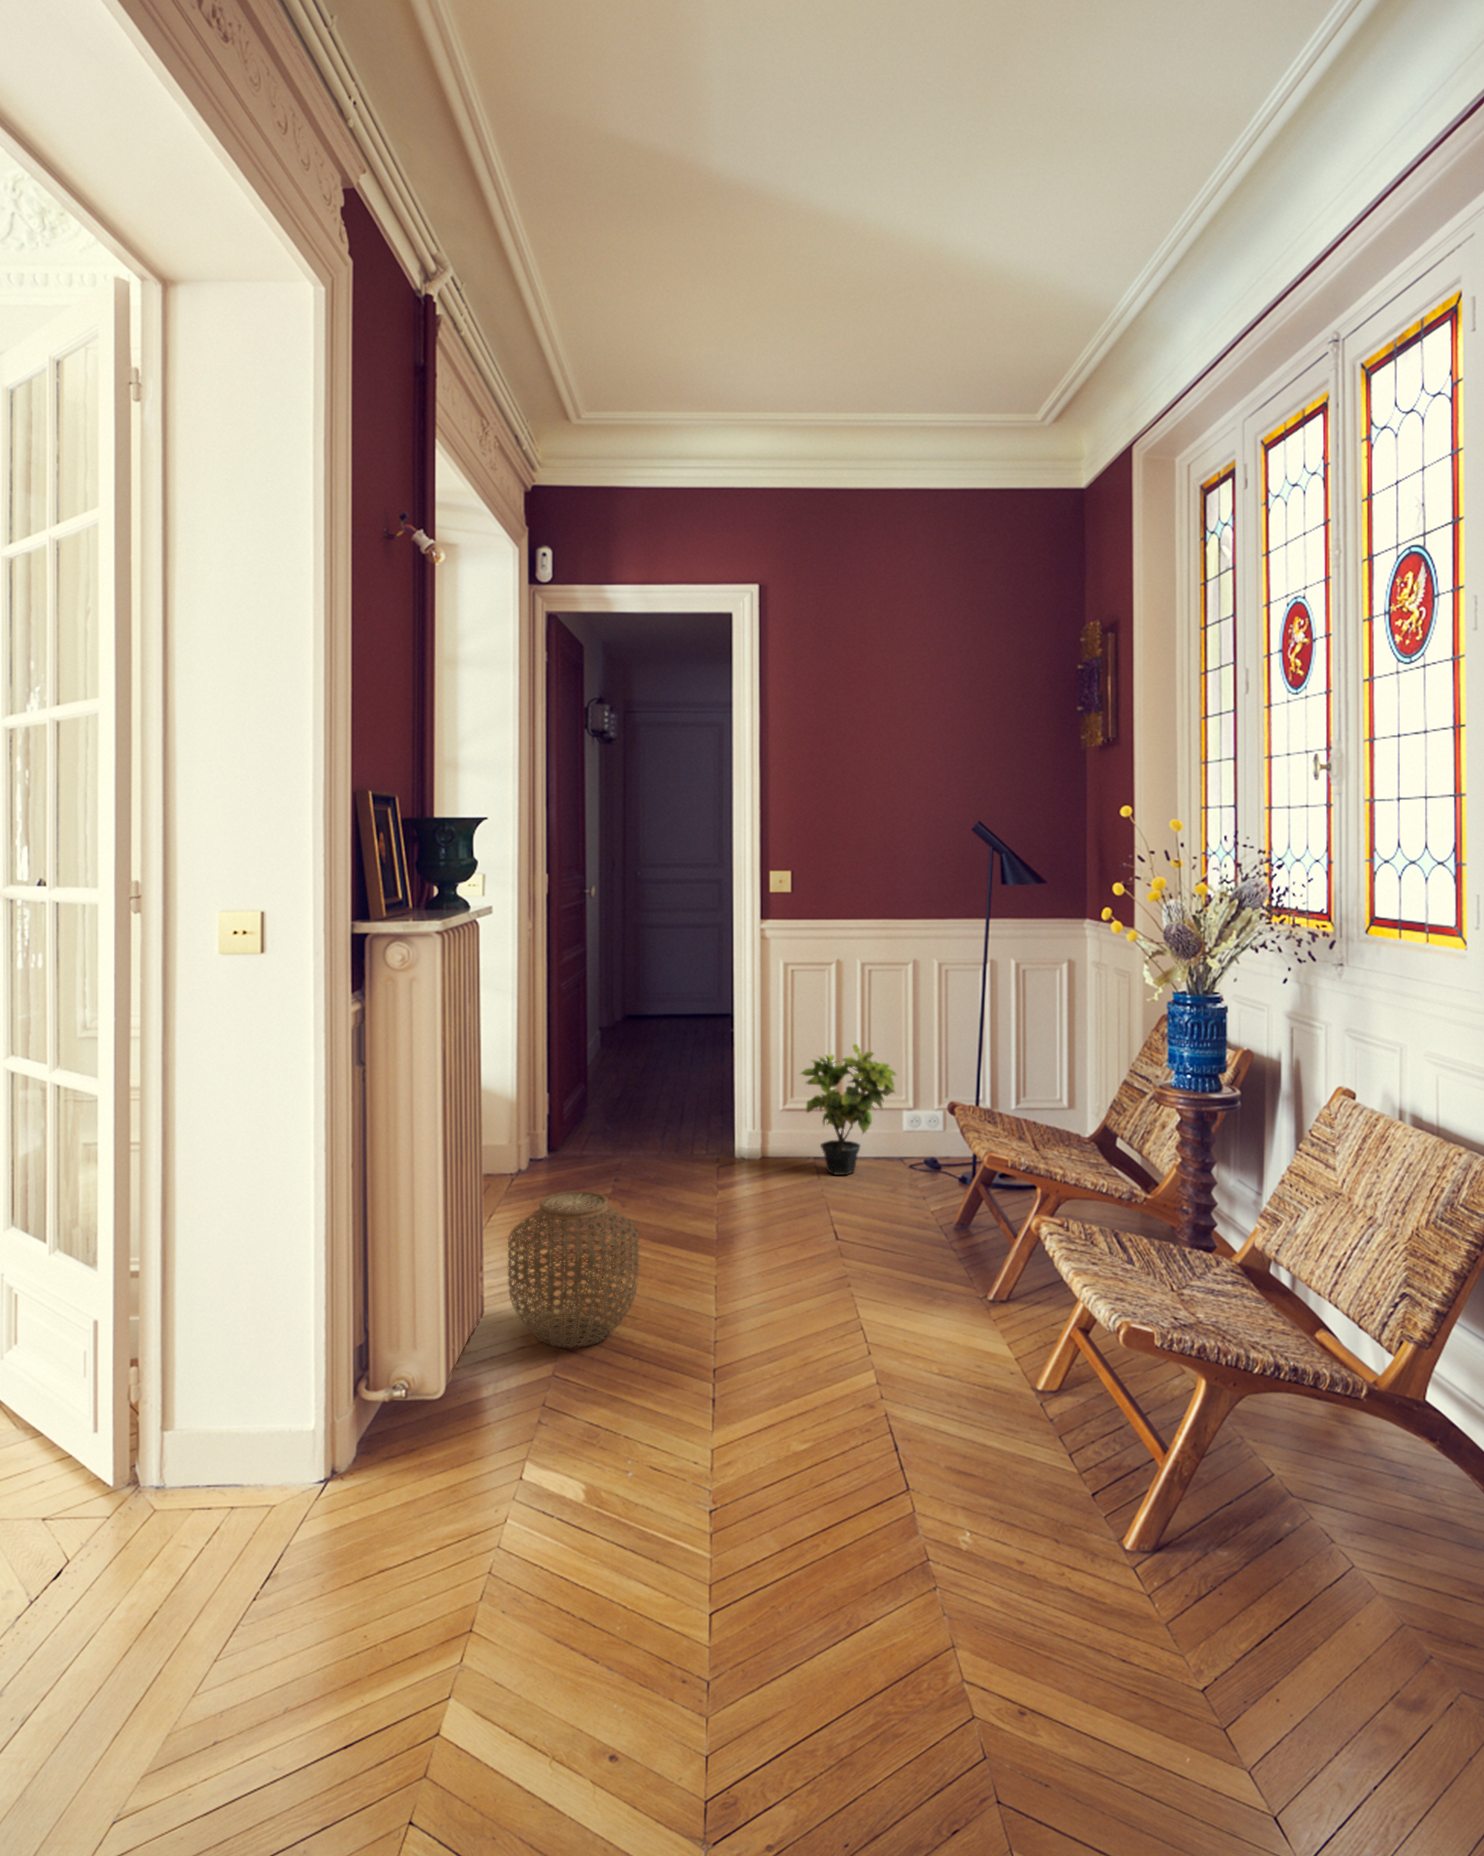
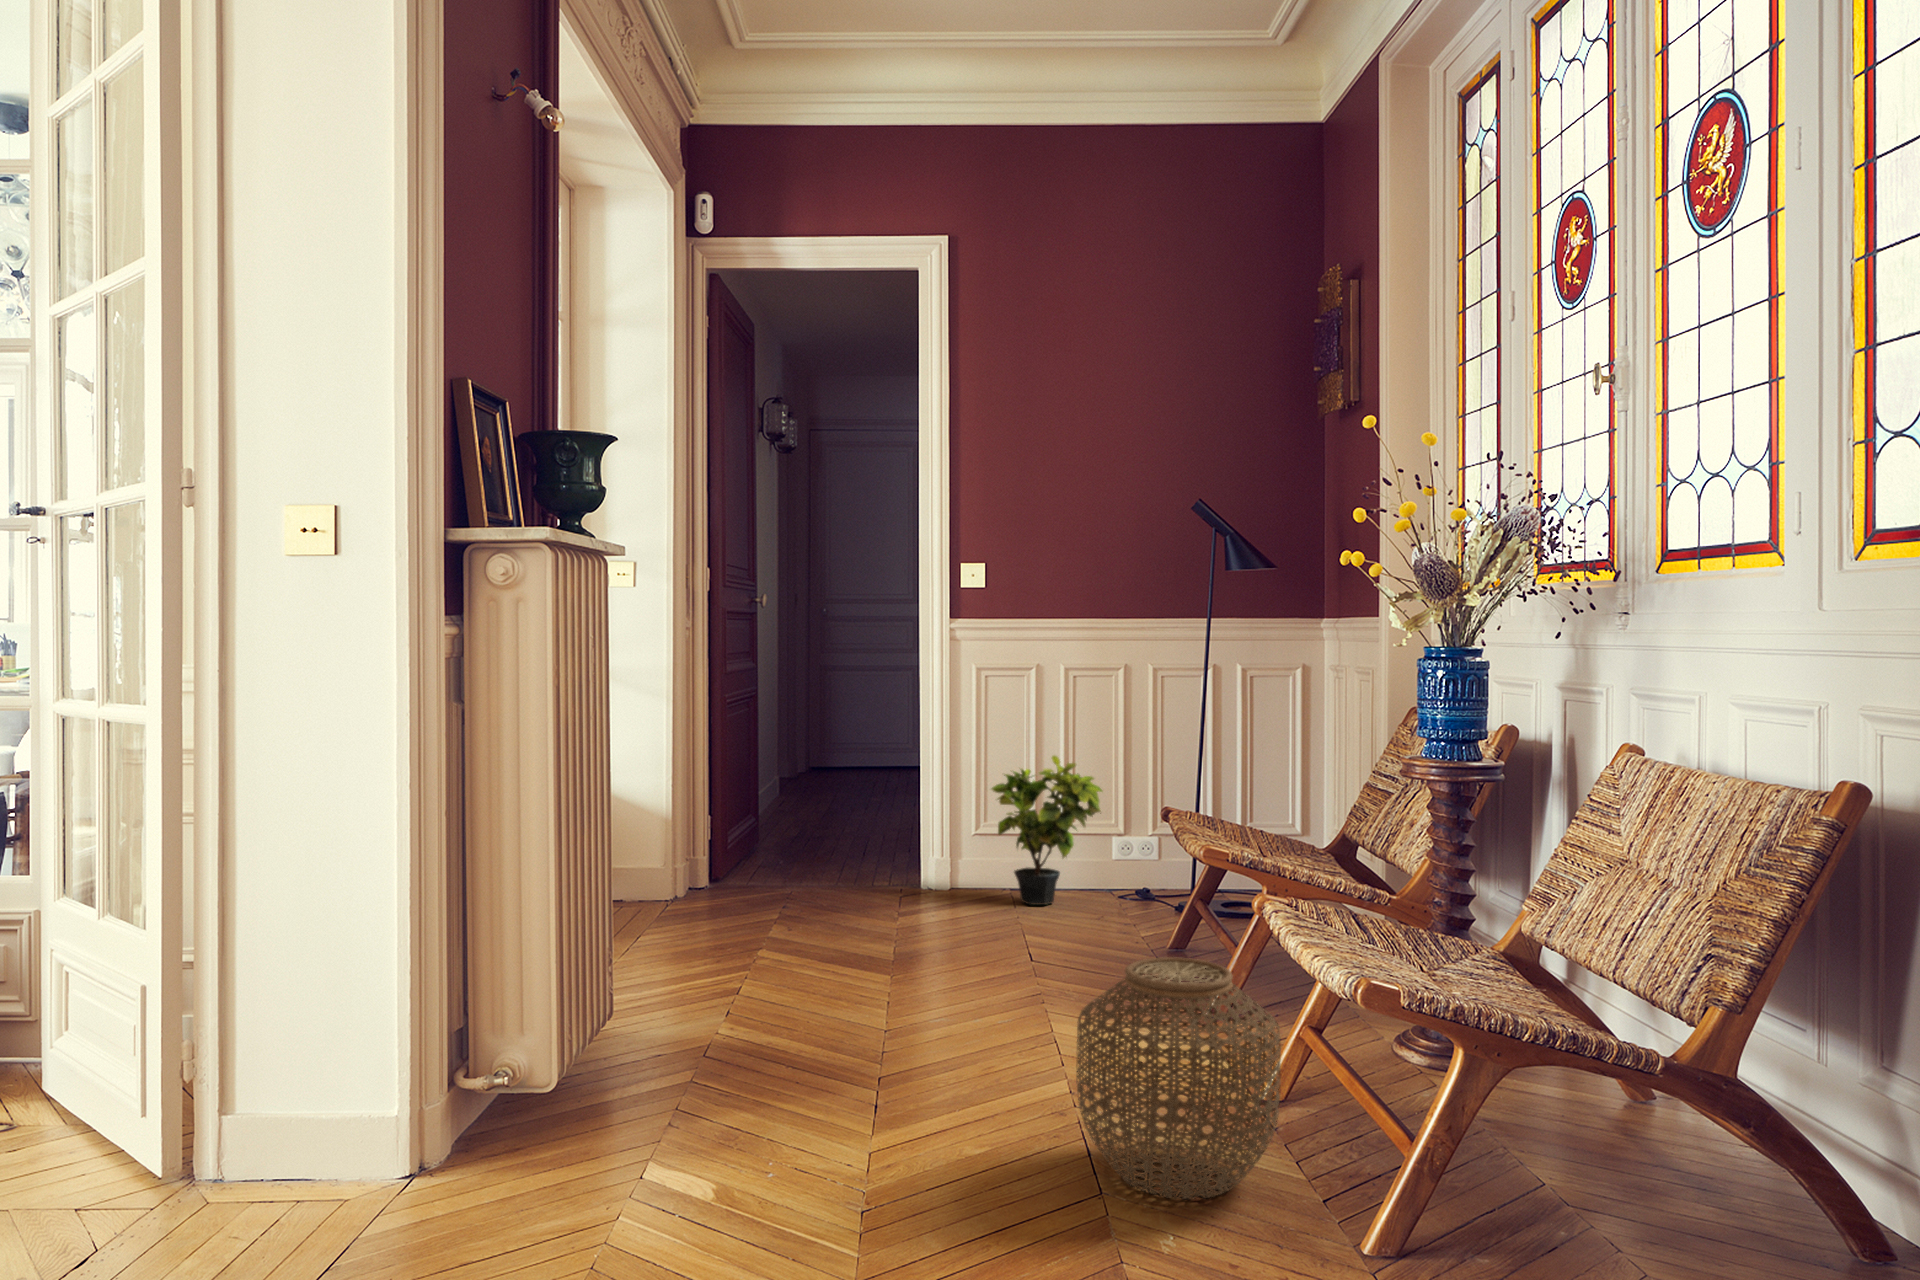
woven basket: present [508,1191,639,1348] -> present [1077,957,1281,1199]

